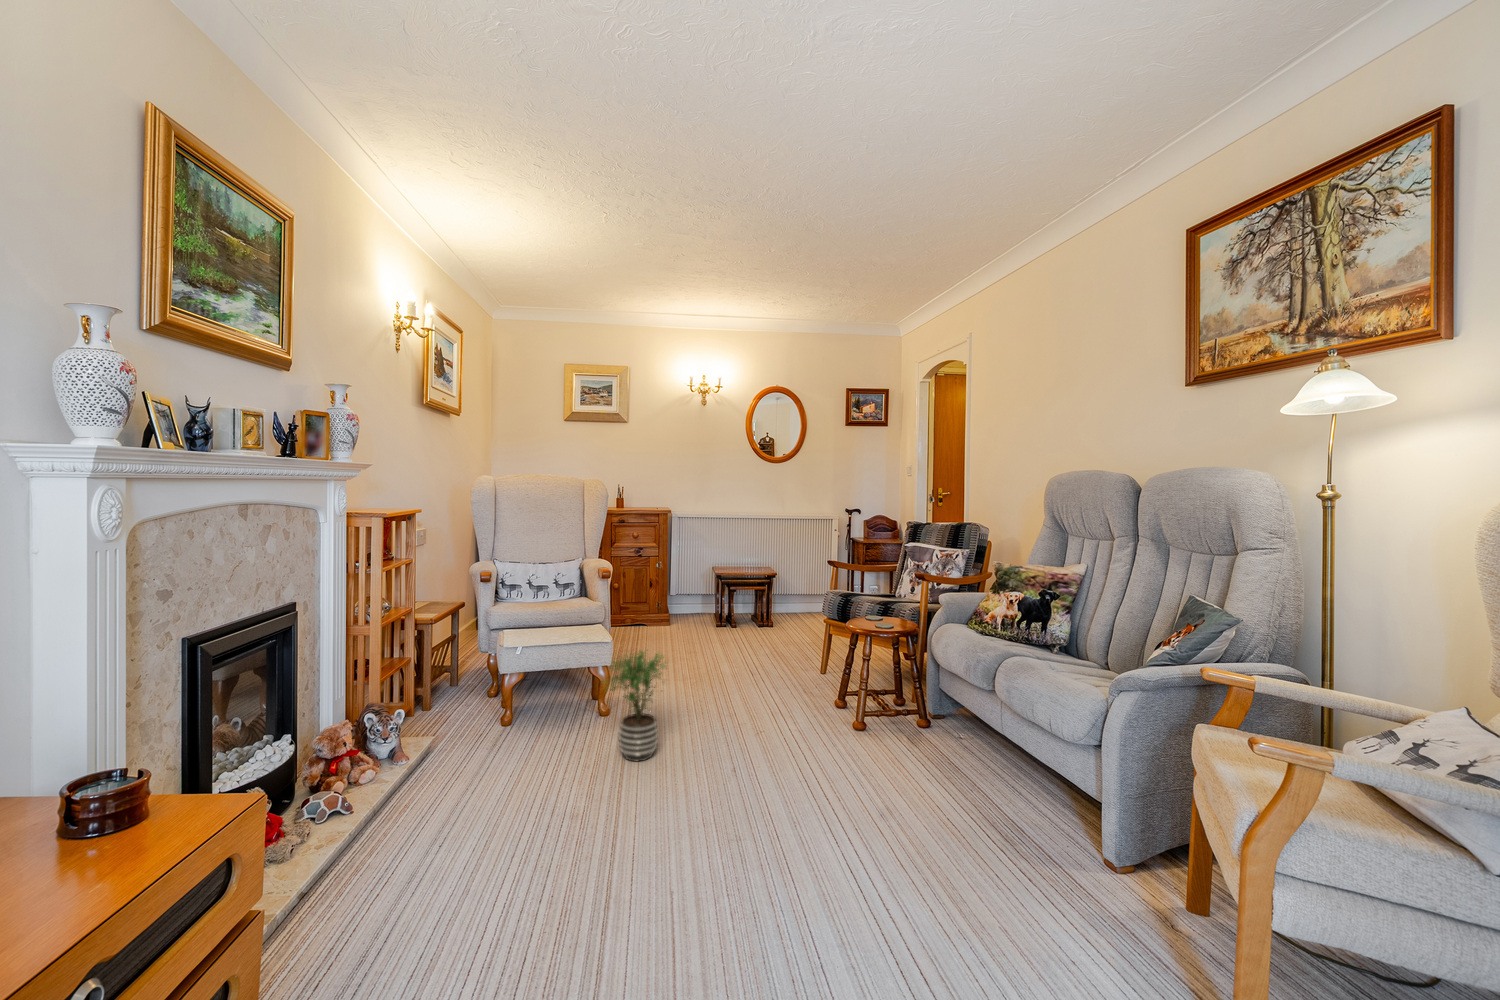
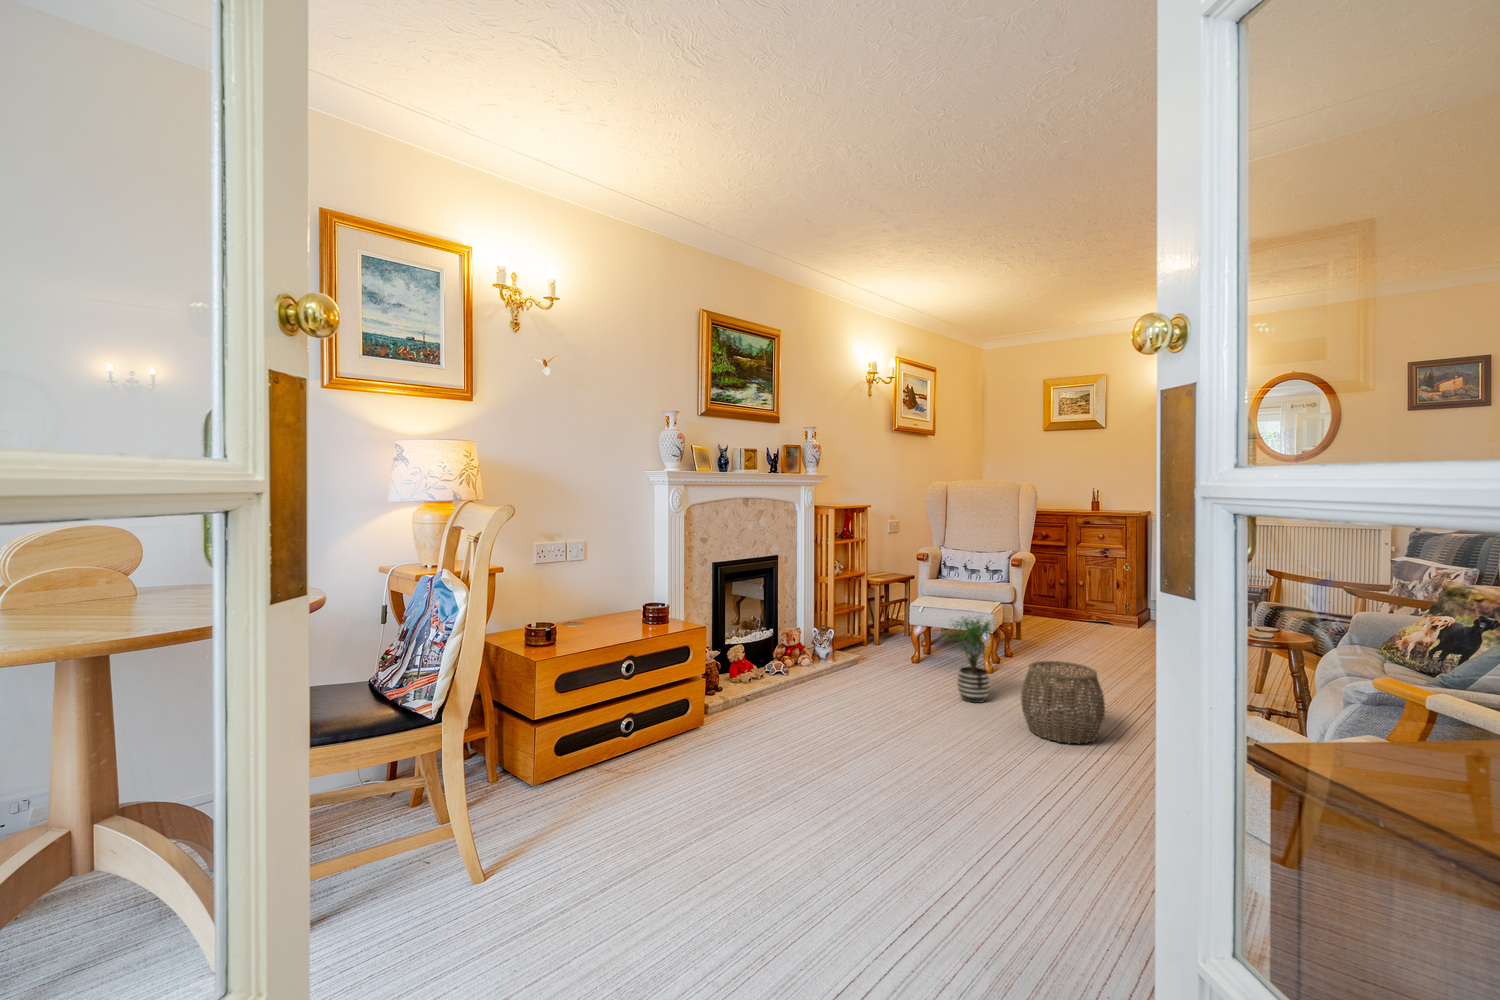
woven basket: none [721,685,808,783] -> present [1021,661,1105,744]

